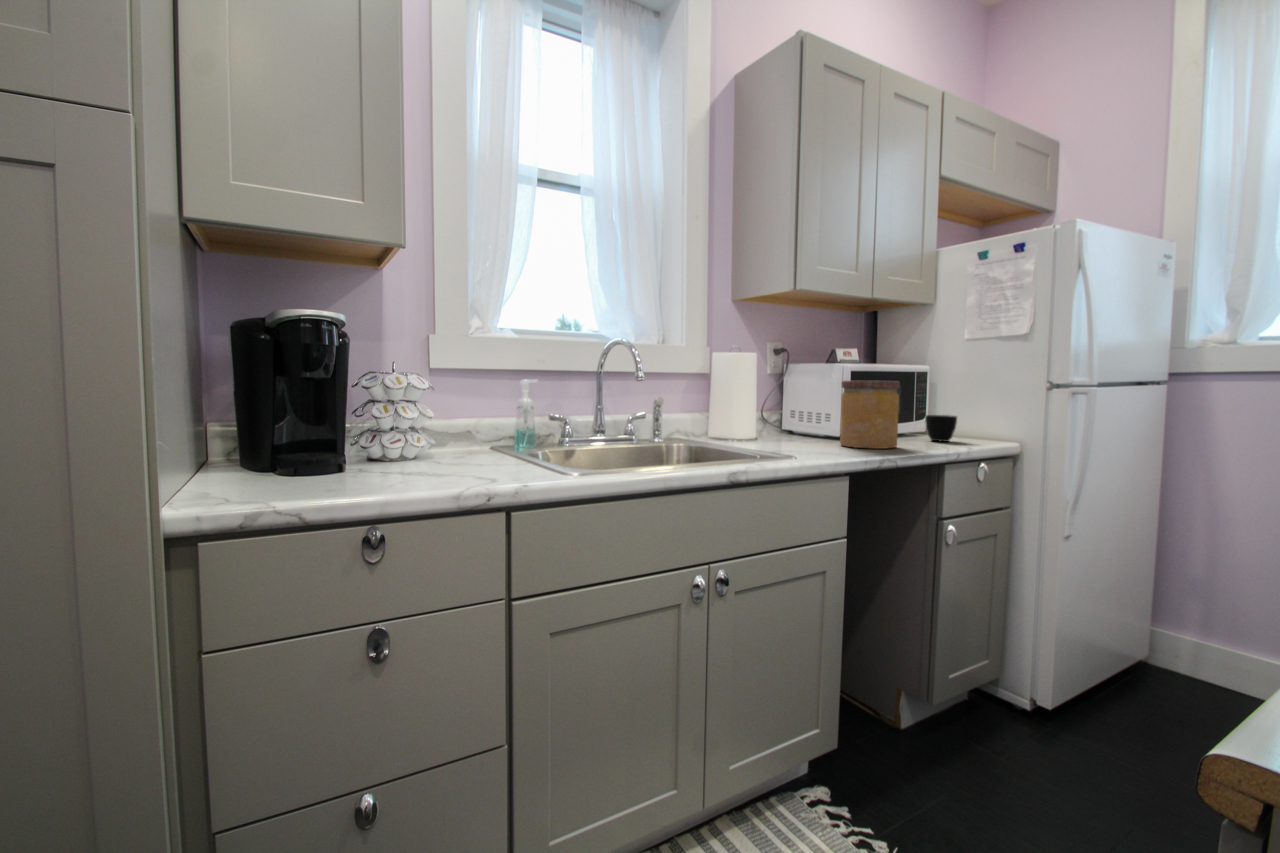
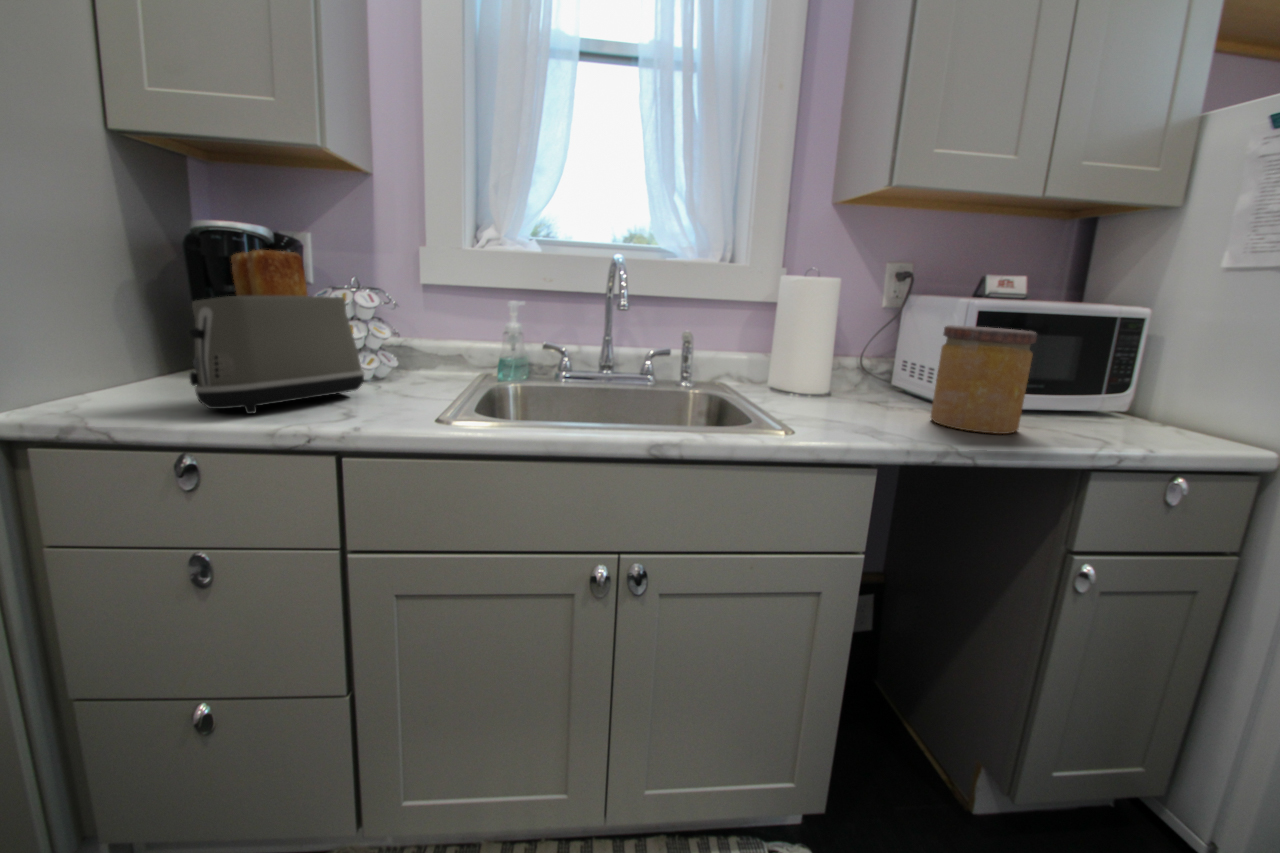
toaster: none [332,337,453,486] -> present [189,250,364,414]
cup: present [925,415,957,442] -> none [1109,387,1168,433]

